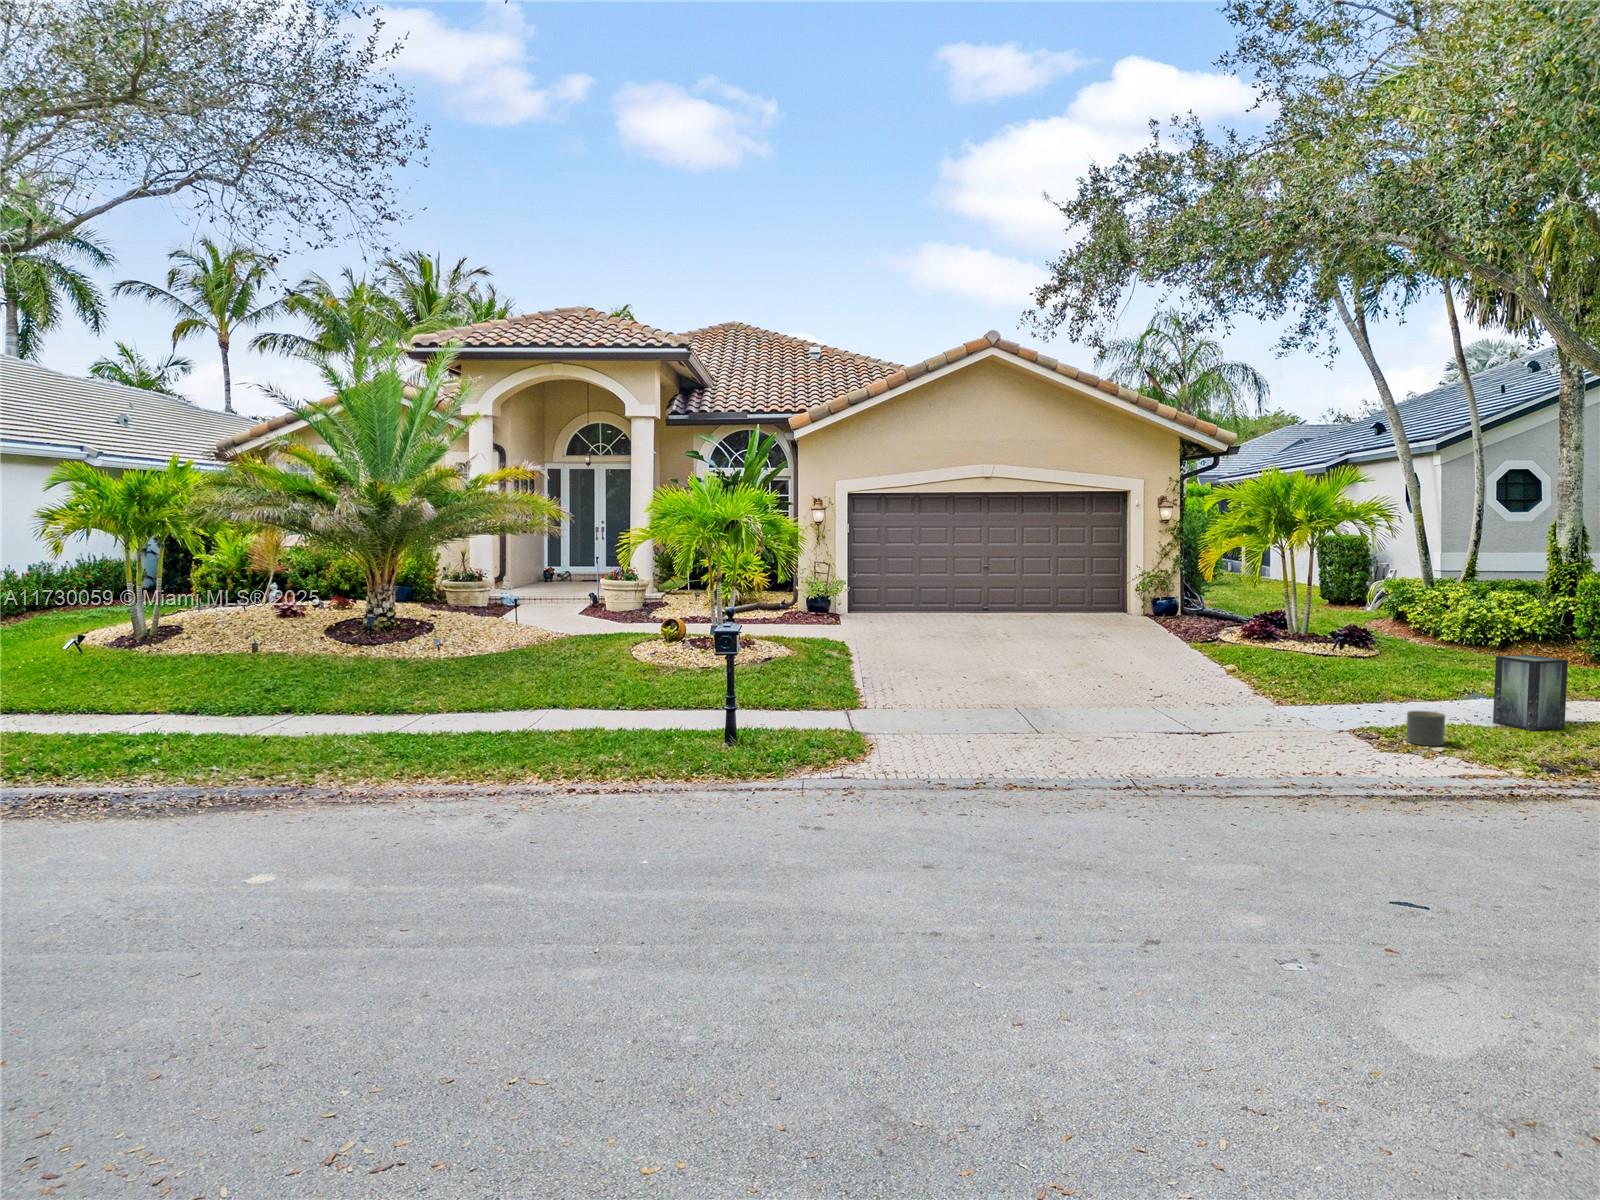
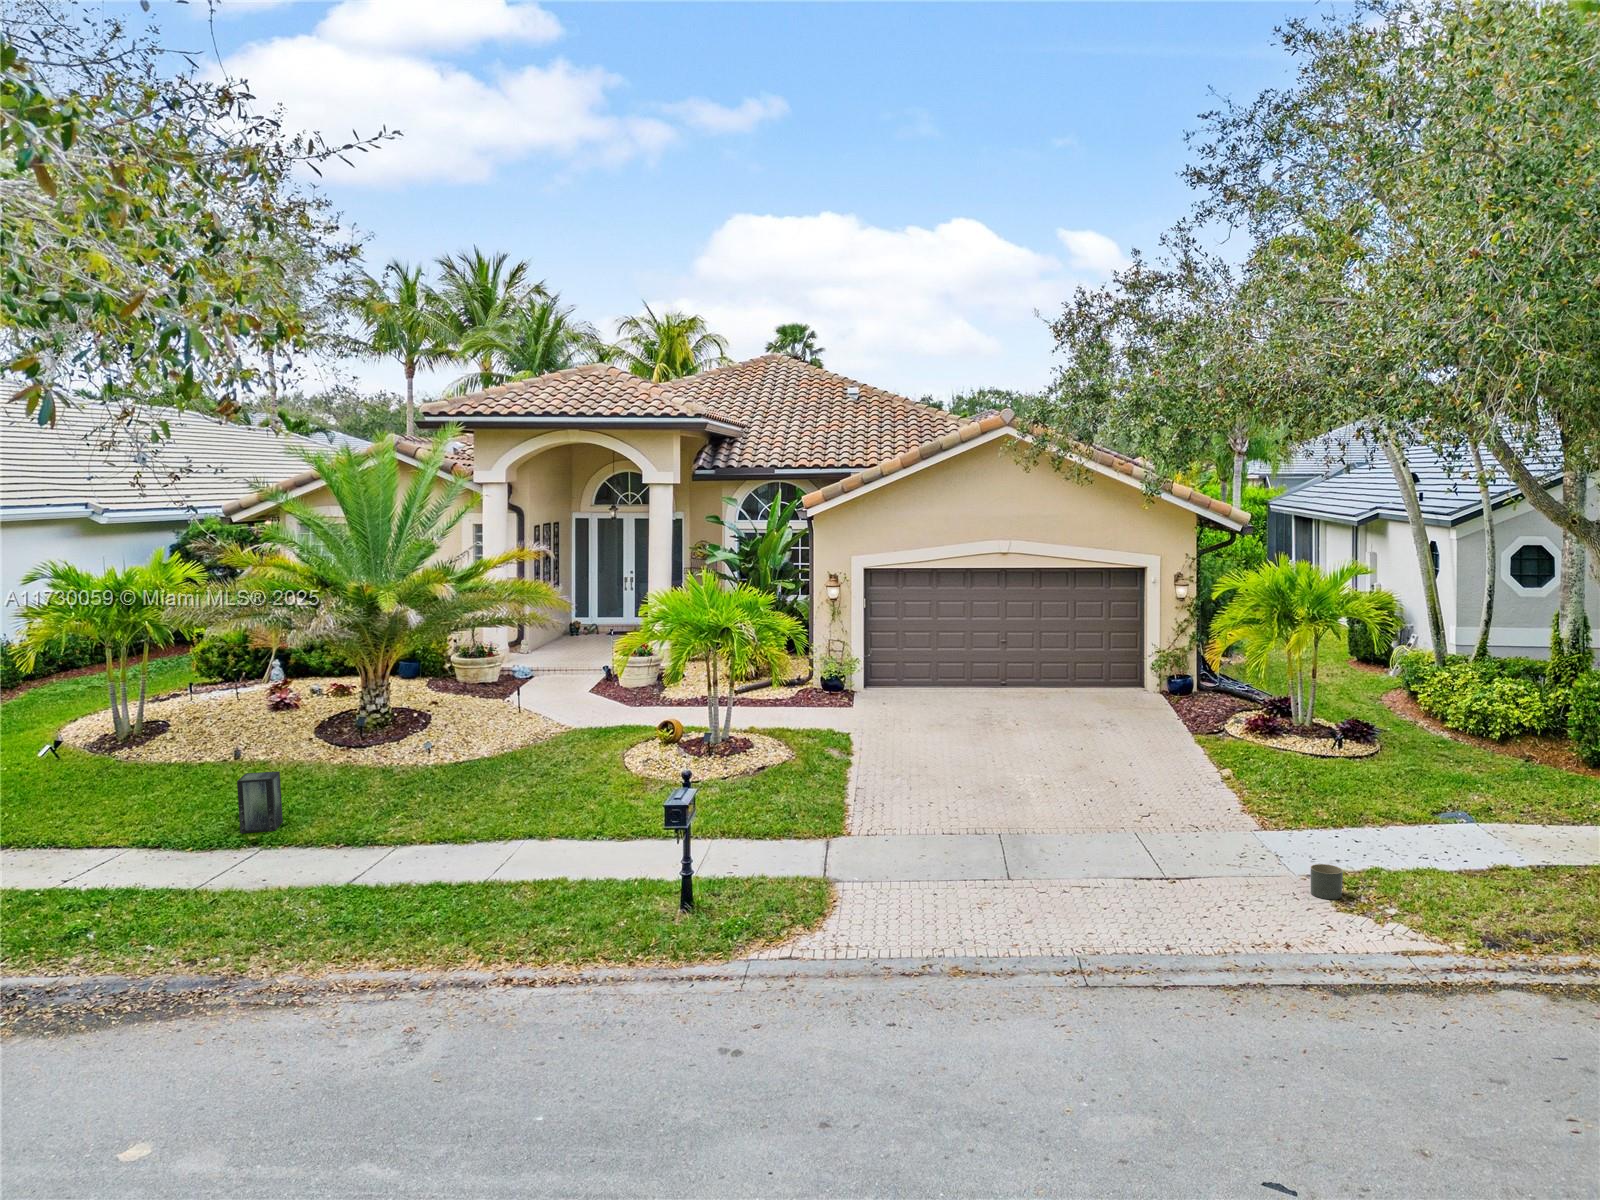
storage box: present [1493,655,1568,731] -> present [237,771,283,833]

